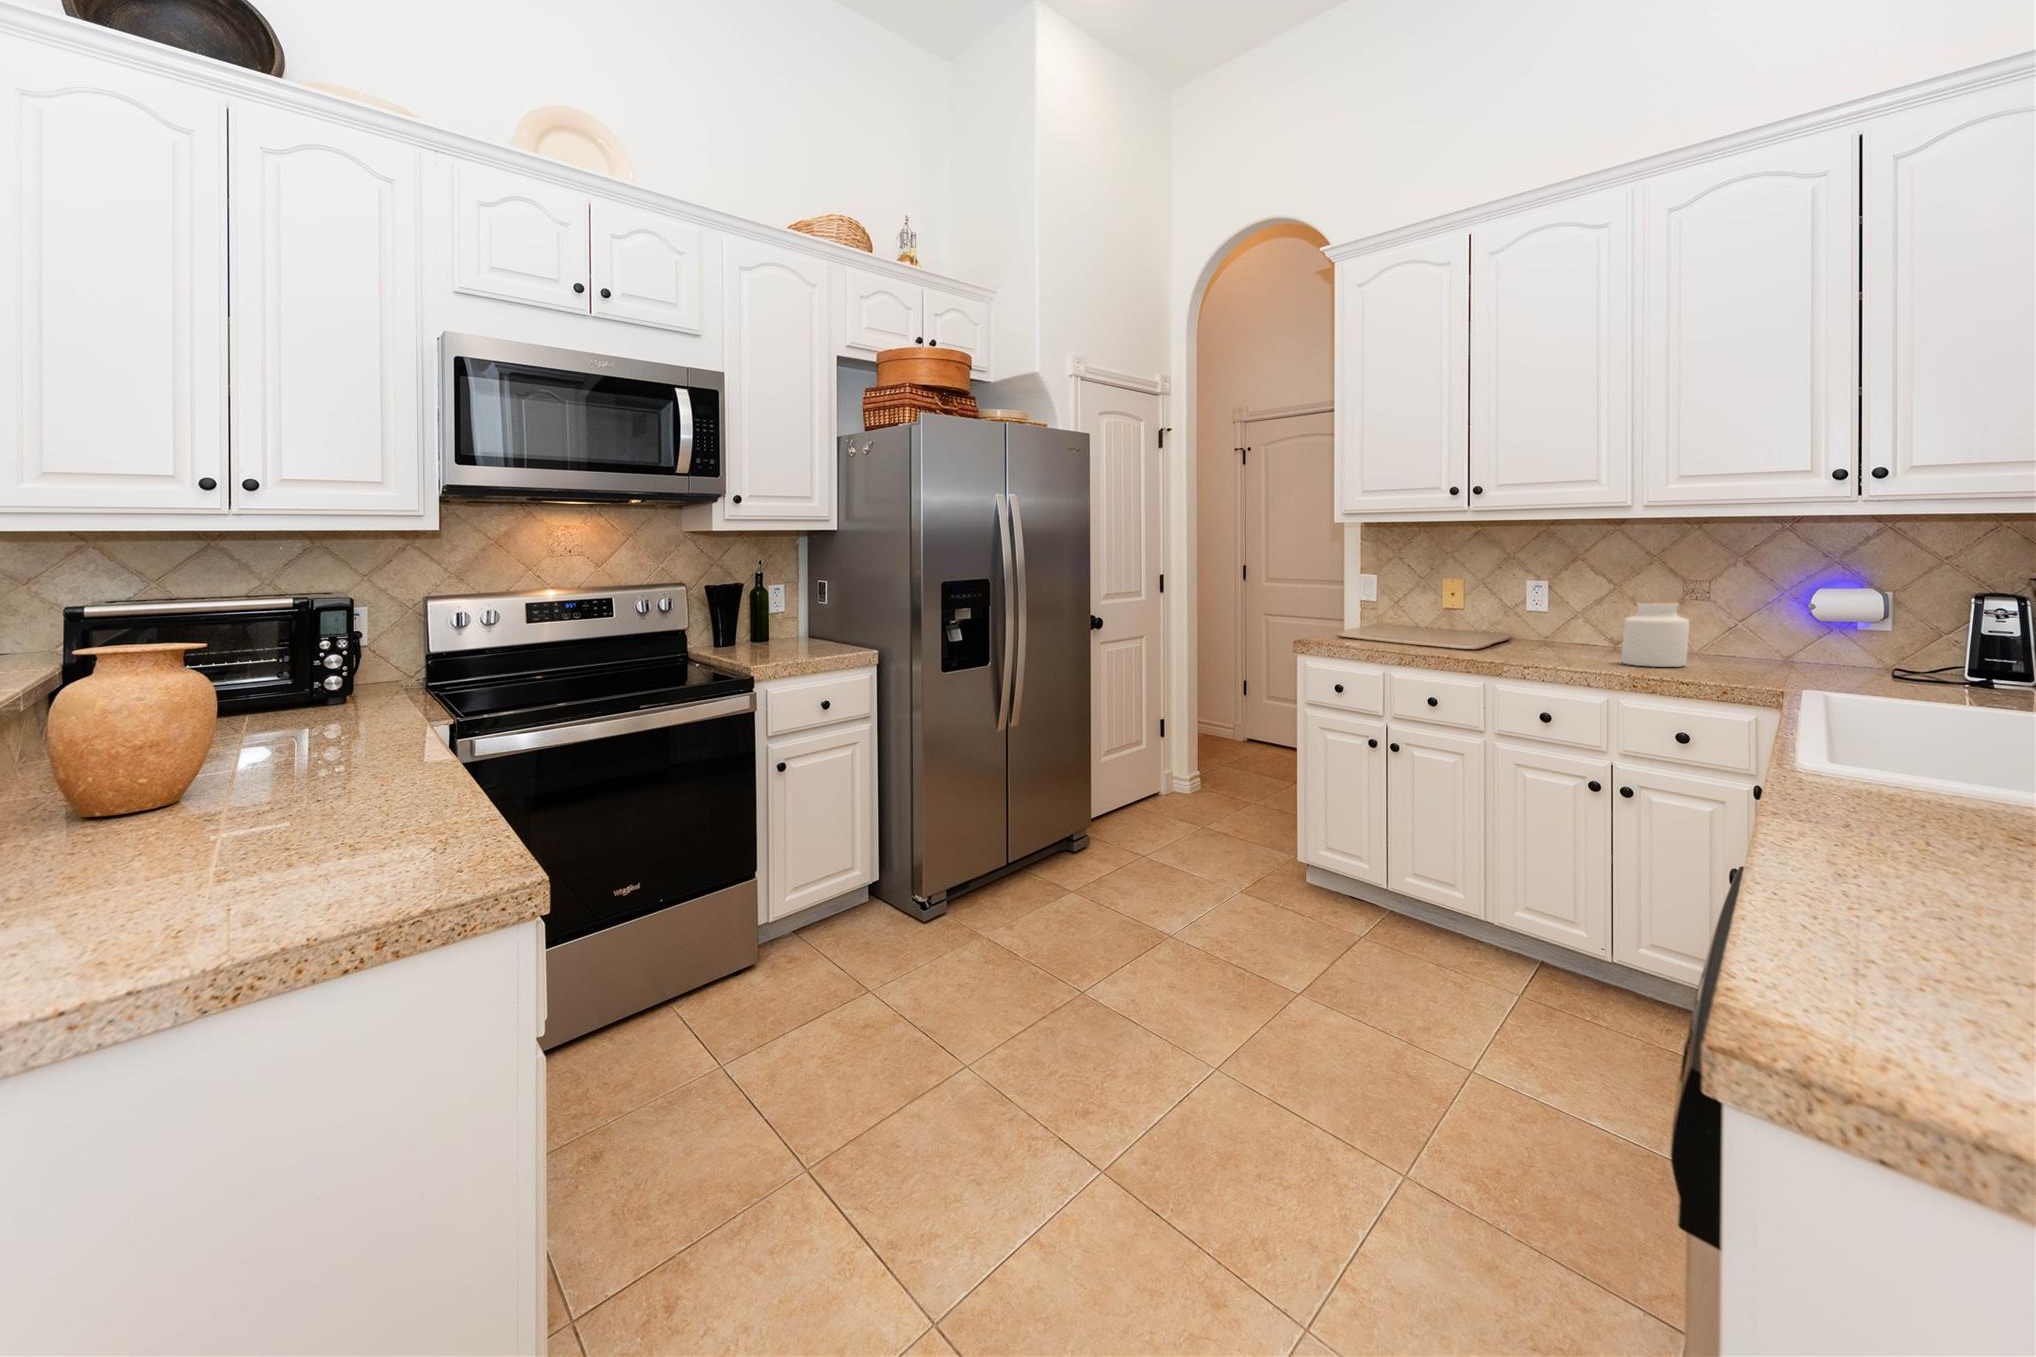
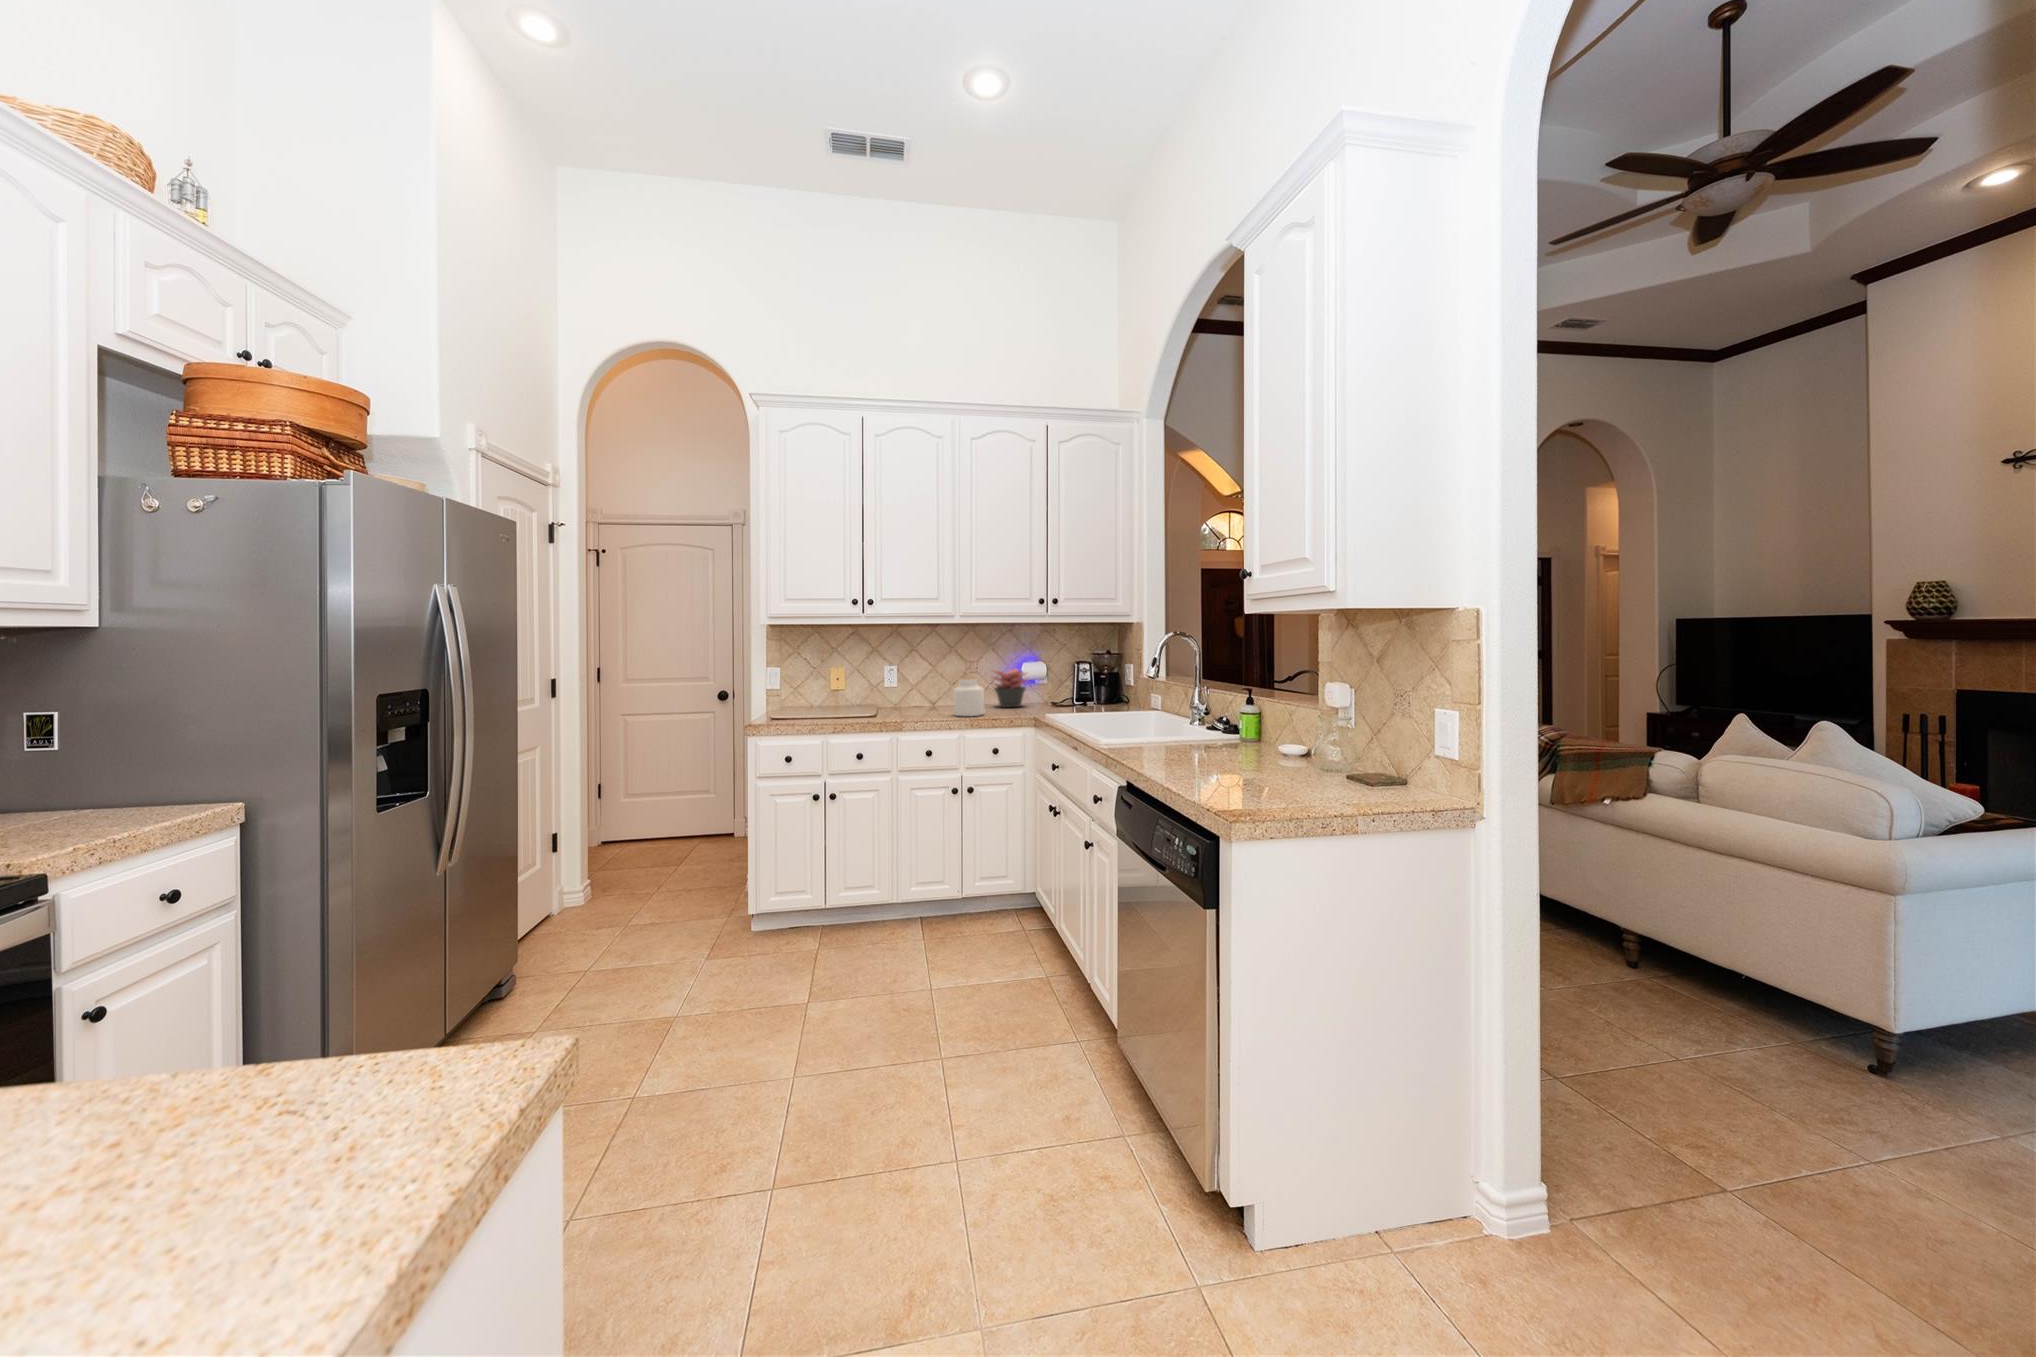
succulent plant: none [1736,593,1831,664] -> present [994,669,1026,707]

